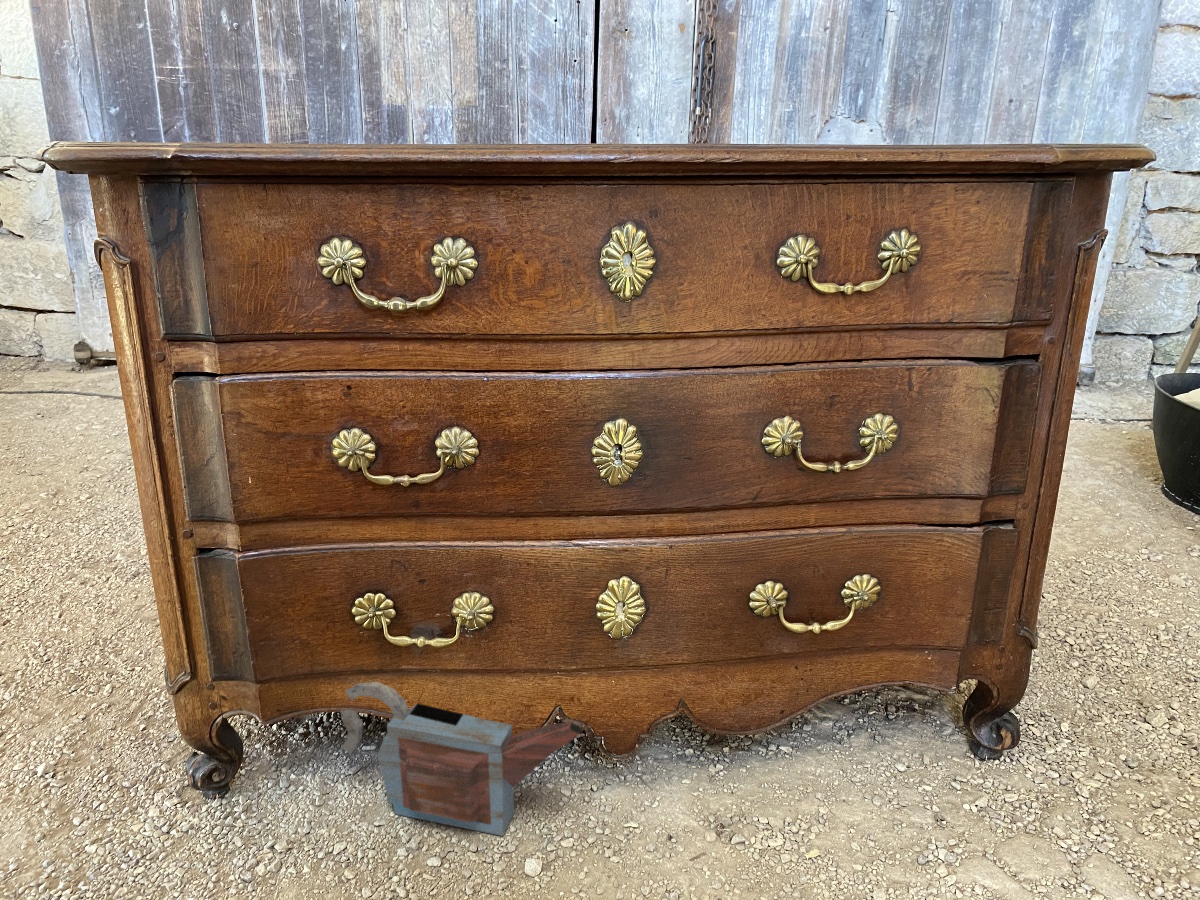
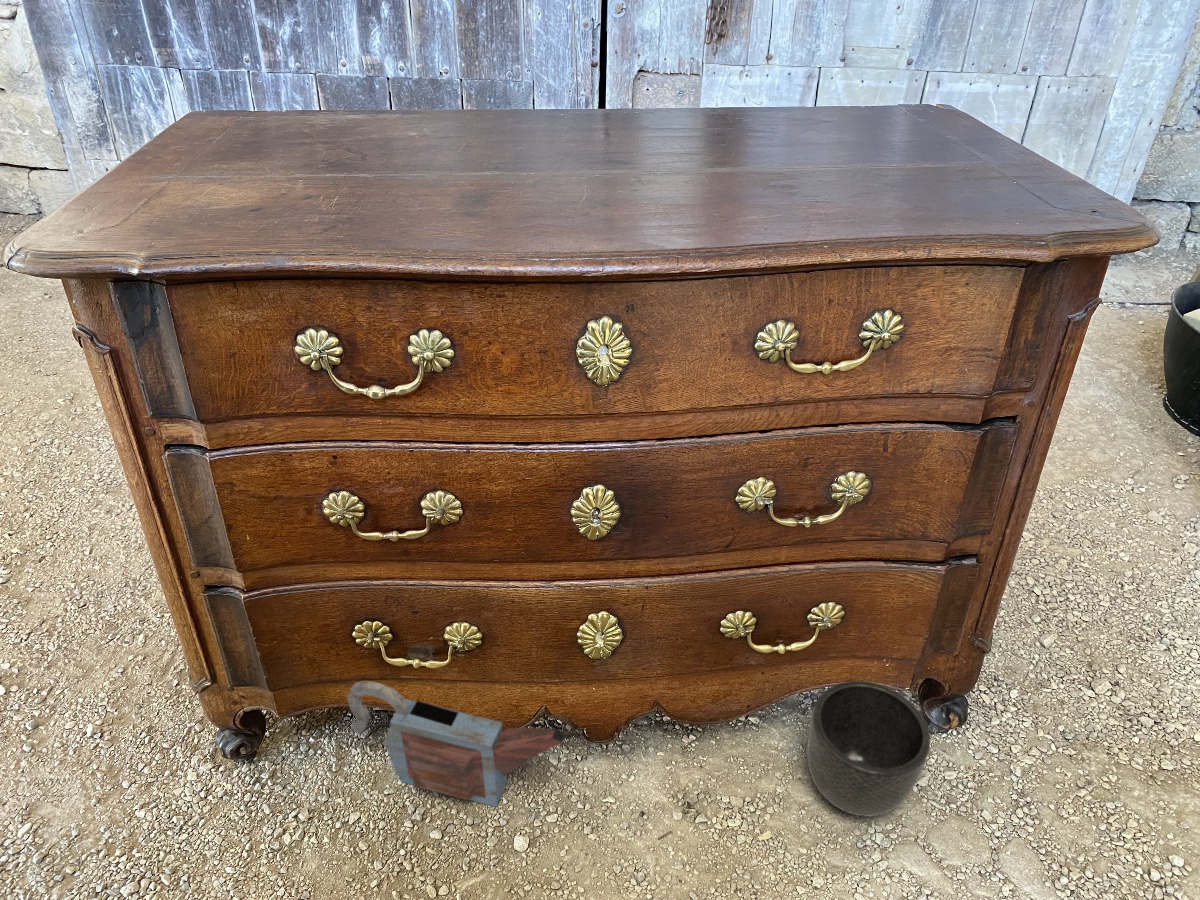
planter: none [850,684,987,837] -> present [807,681,930,816]

